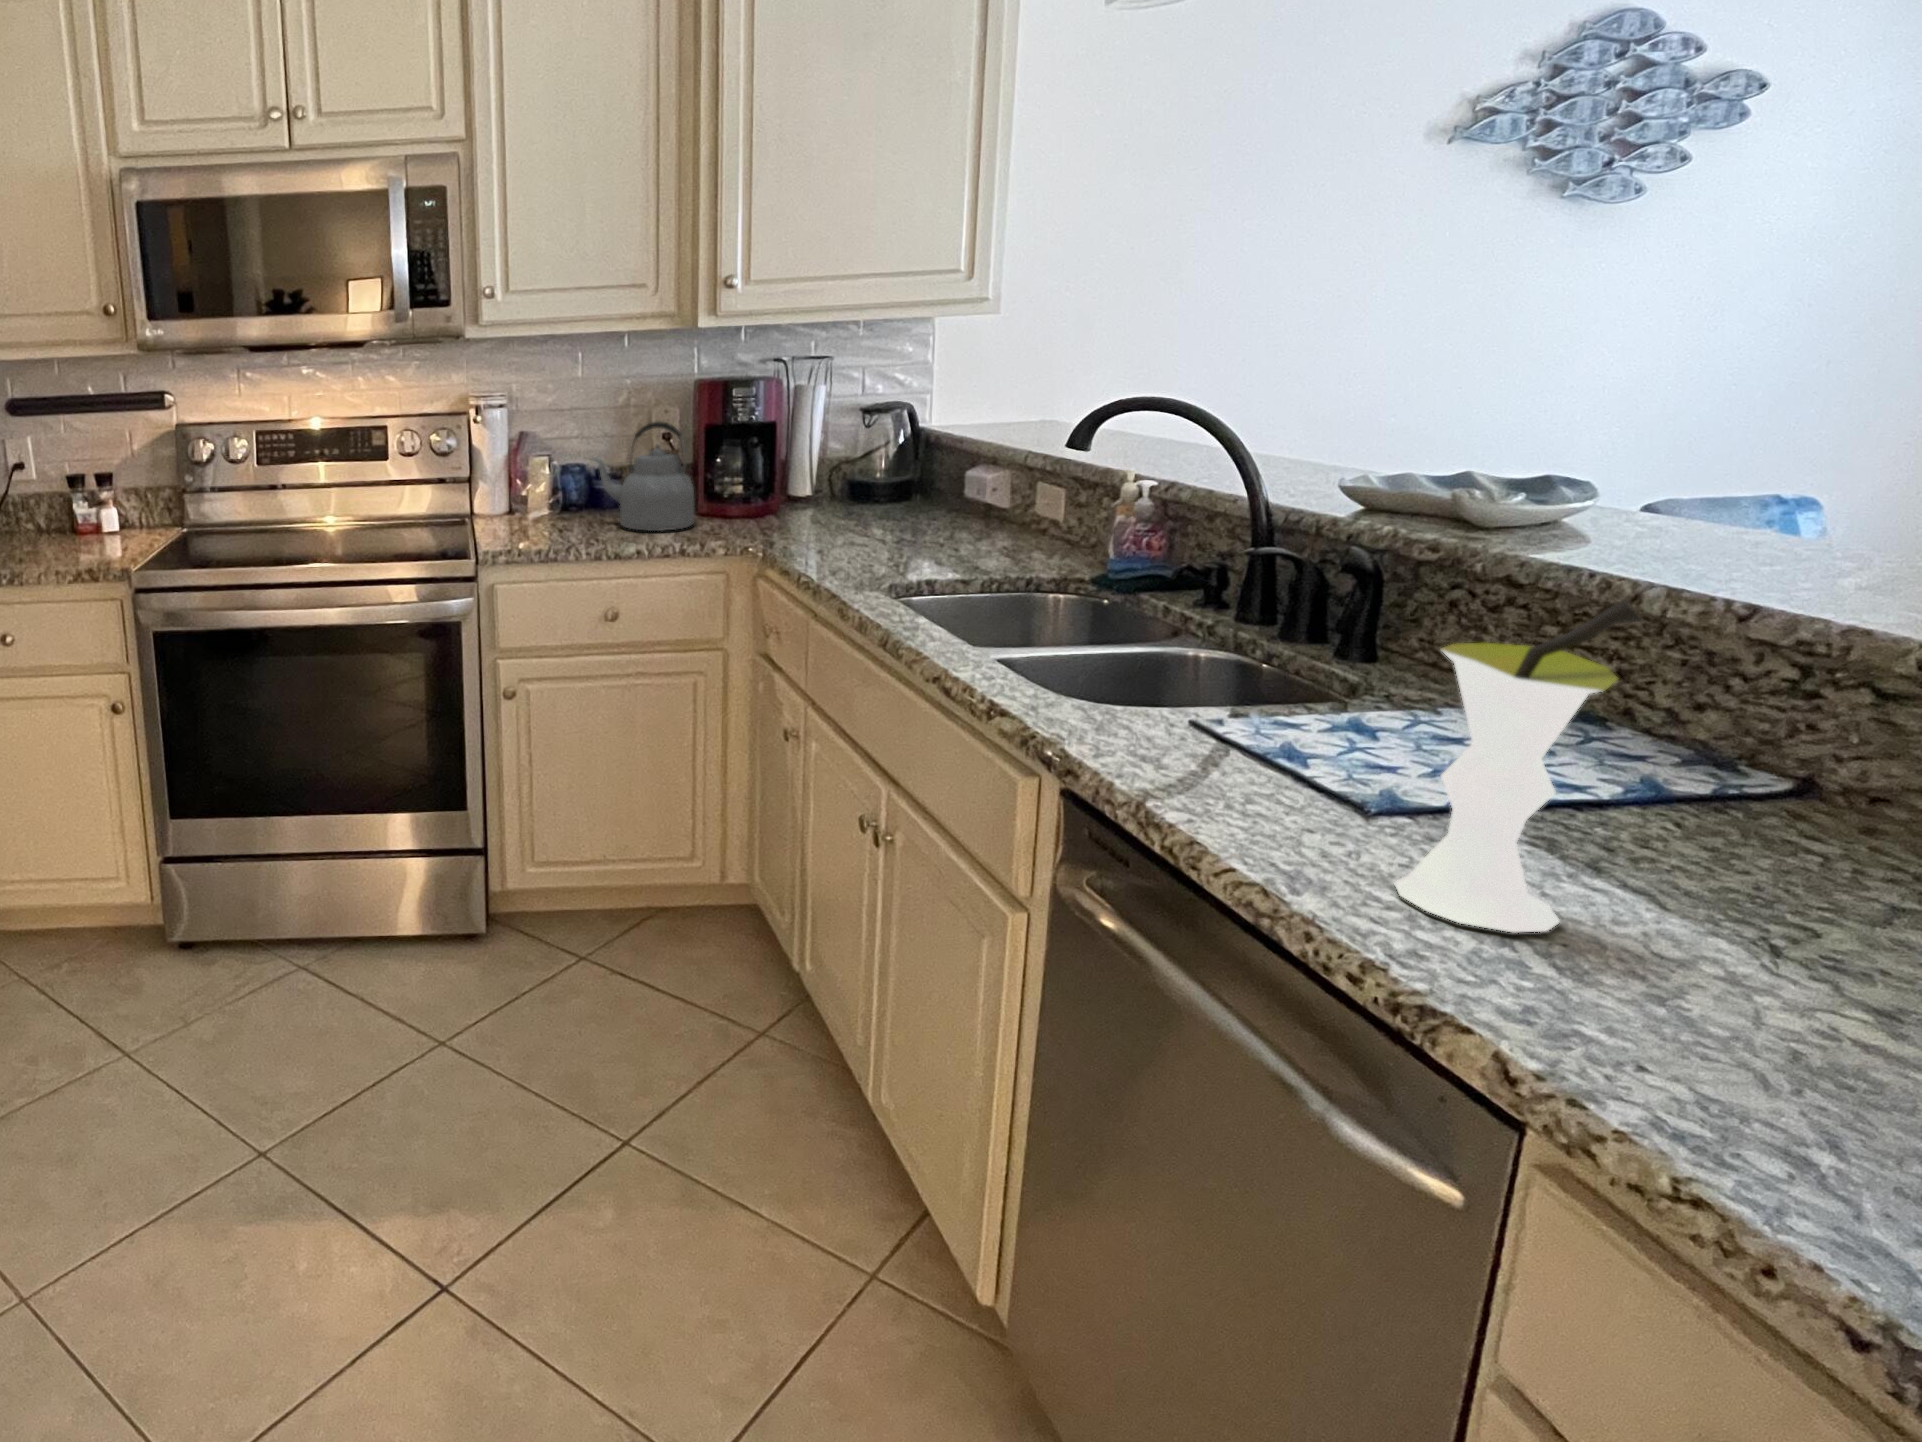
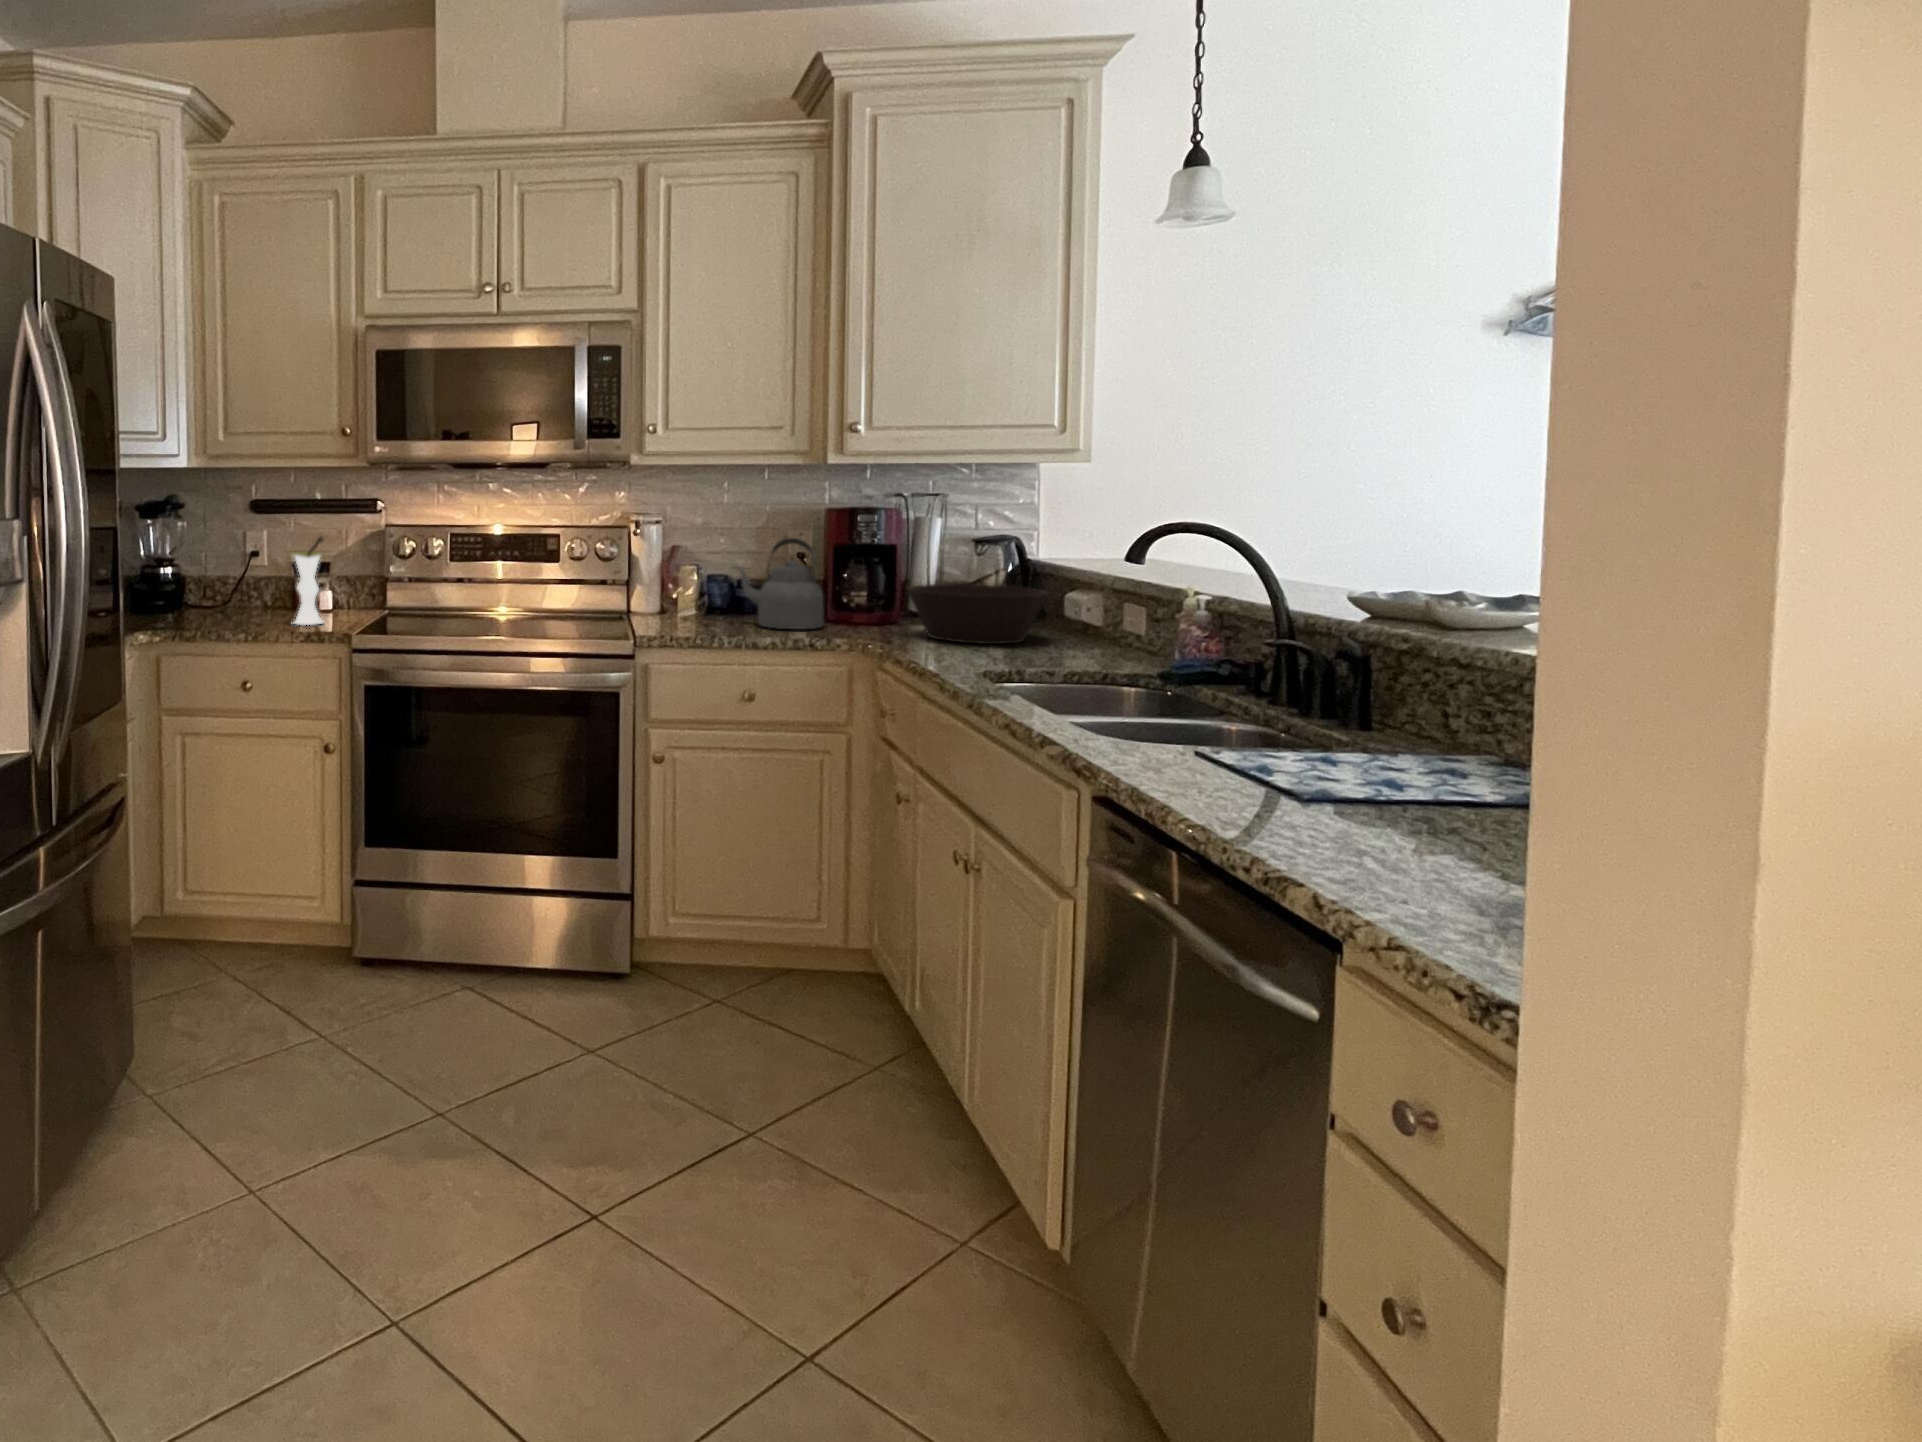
bowl: none [790,466,953,540] -> present [907,584,1049,644]
vase: present [1394,597,1641,932] -> present [293,537,323,625]

